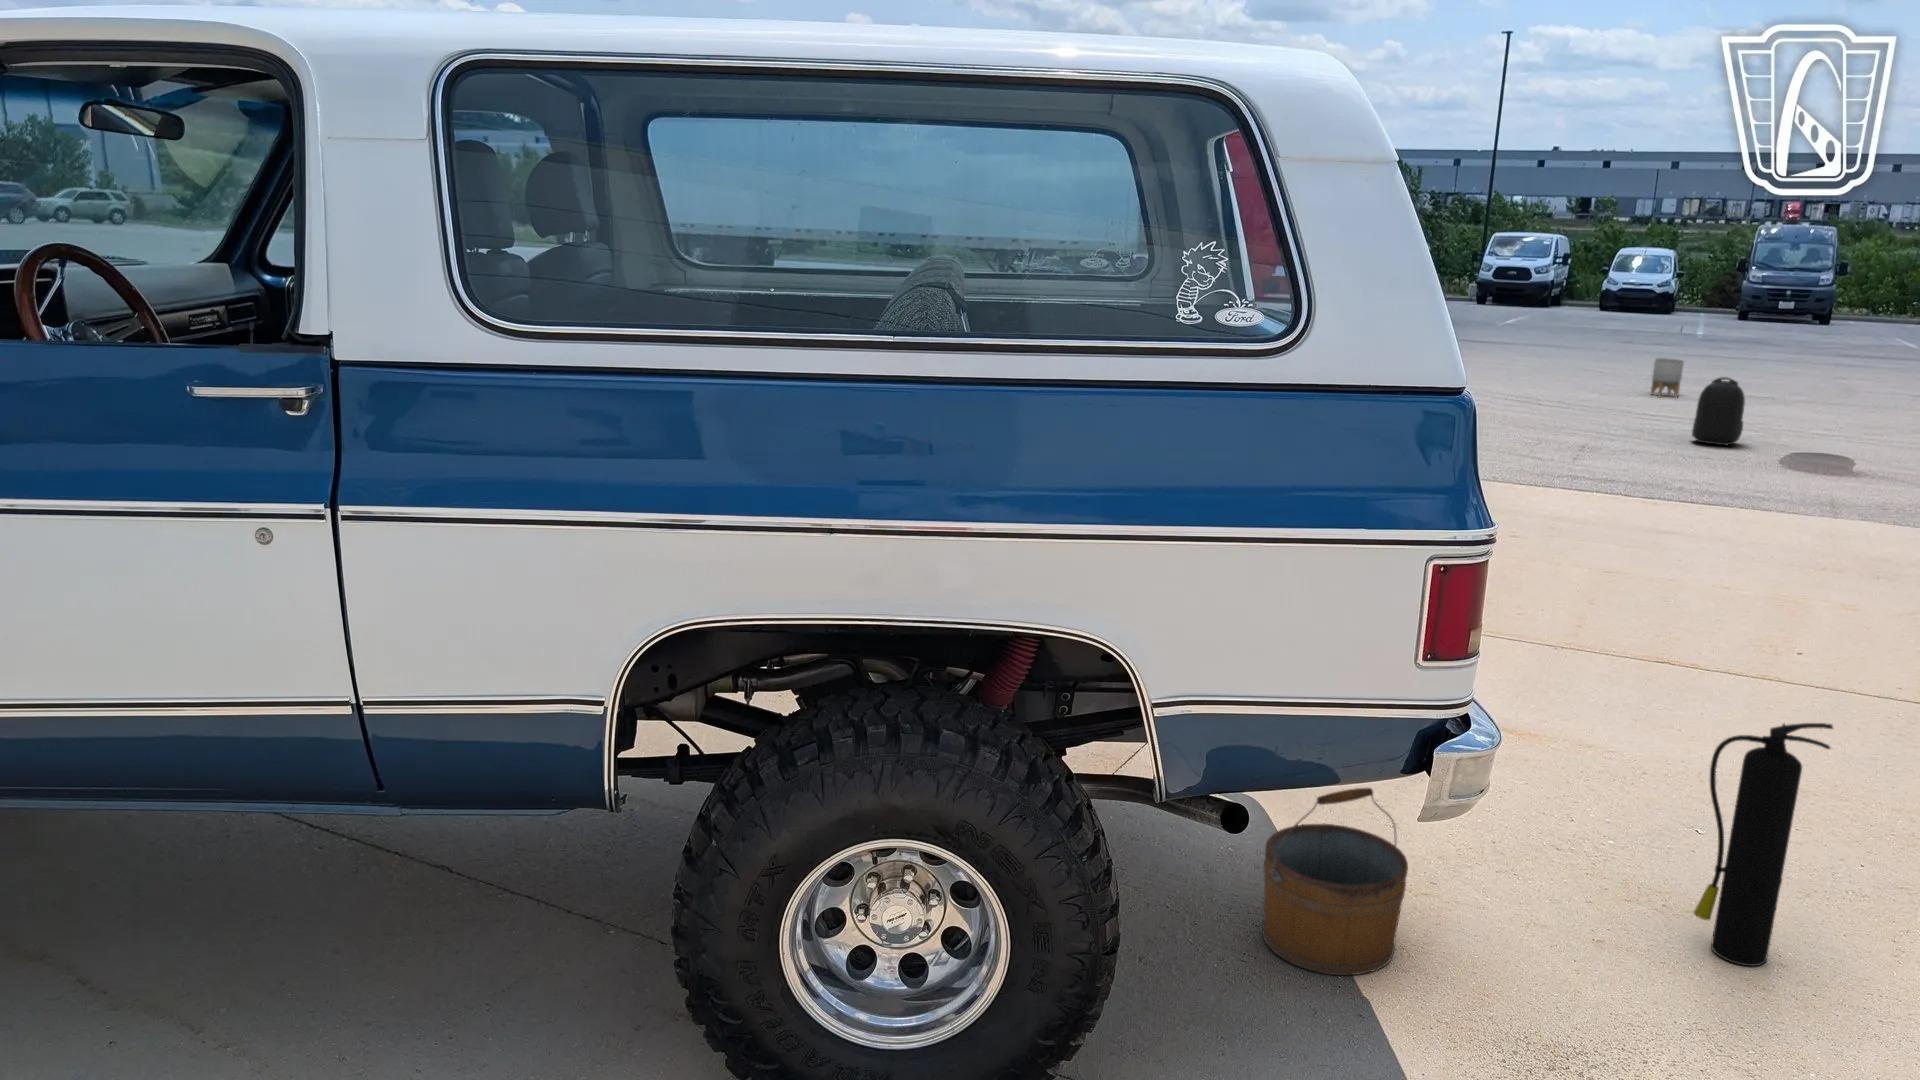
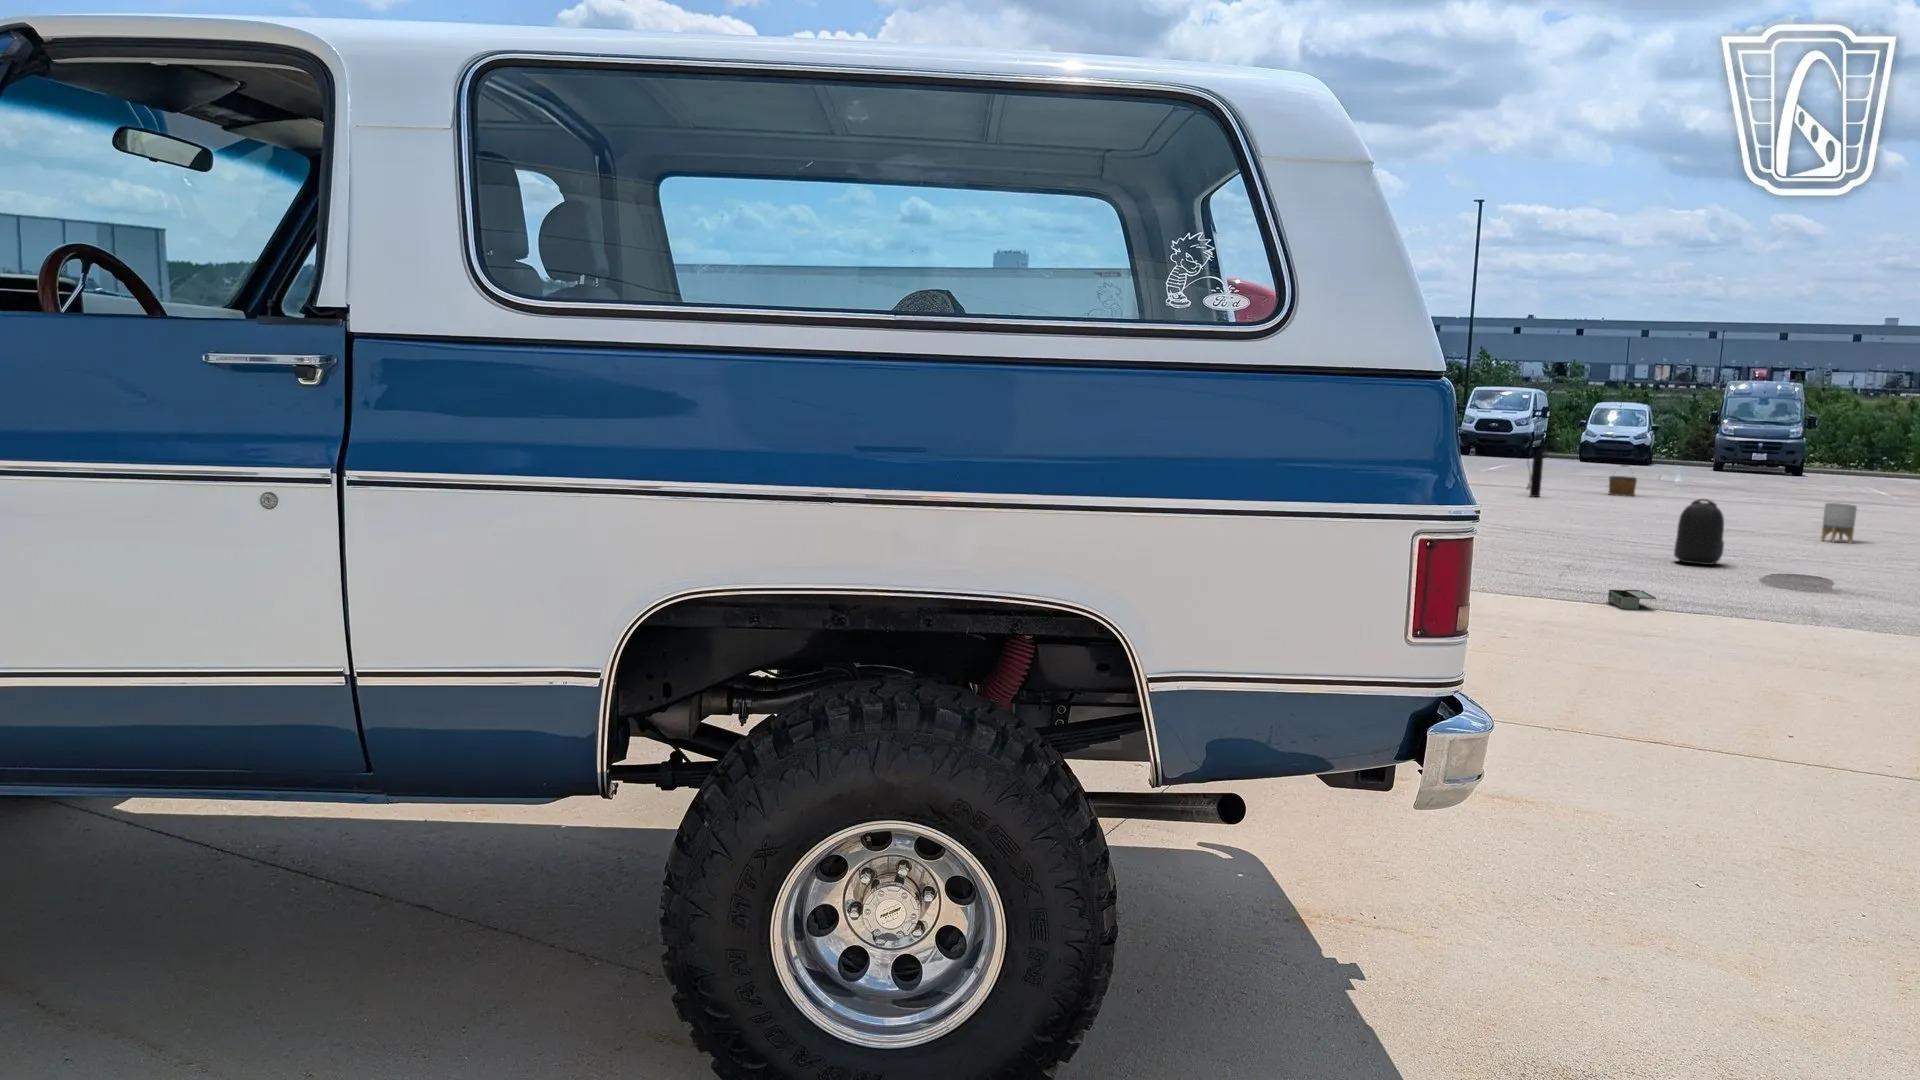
planter: present [1651,358,1684,398] -> present [1821,503,1857,544]
toolbox: none [1622,480,1671,502] -> present [1608,590,1656,609]
fire extinguisher: present [1694,723,1833,966] -> present [1527,450,1543,497]
bucket: present [1262,788,1408,975] -> present [1609,465,1637,496]

